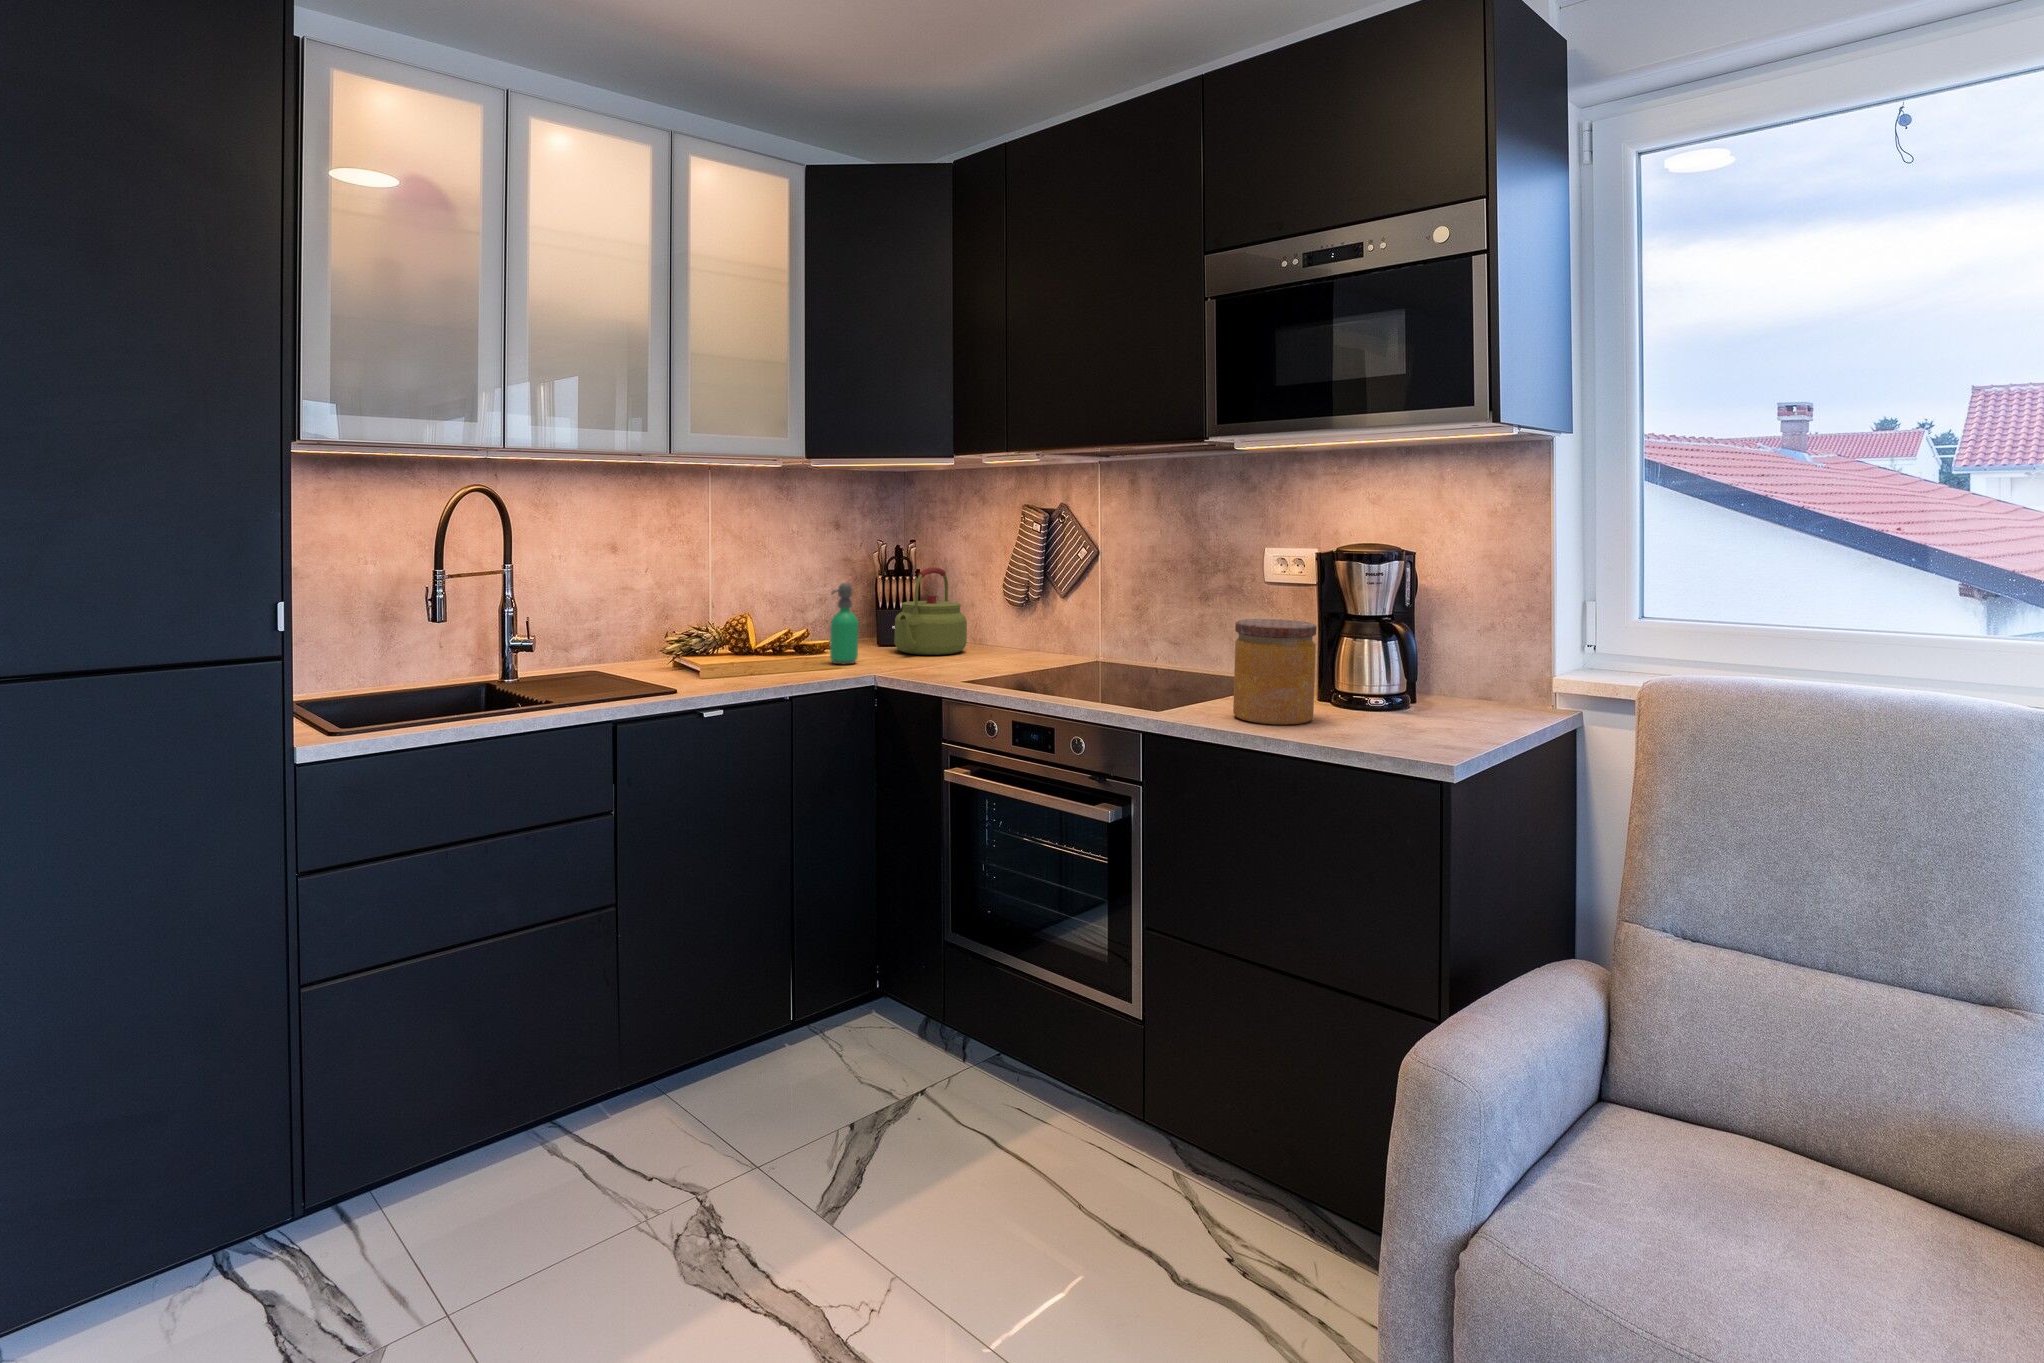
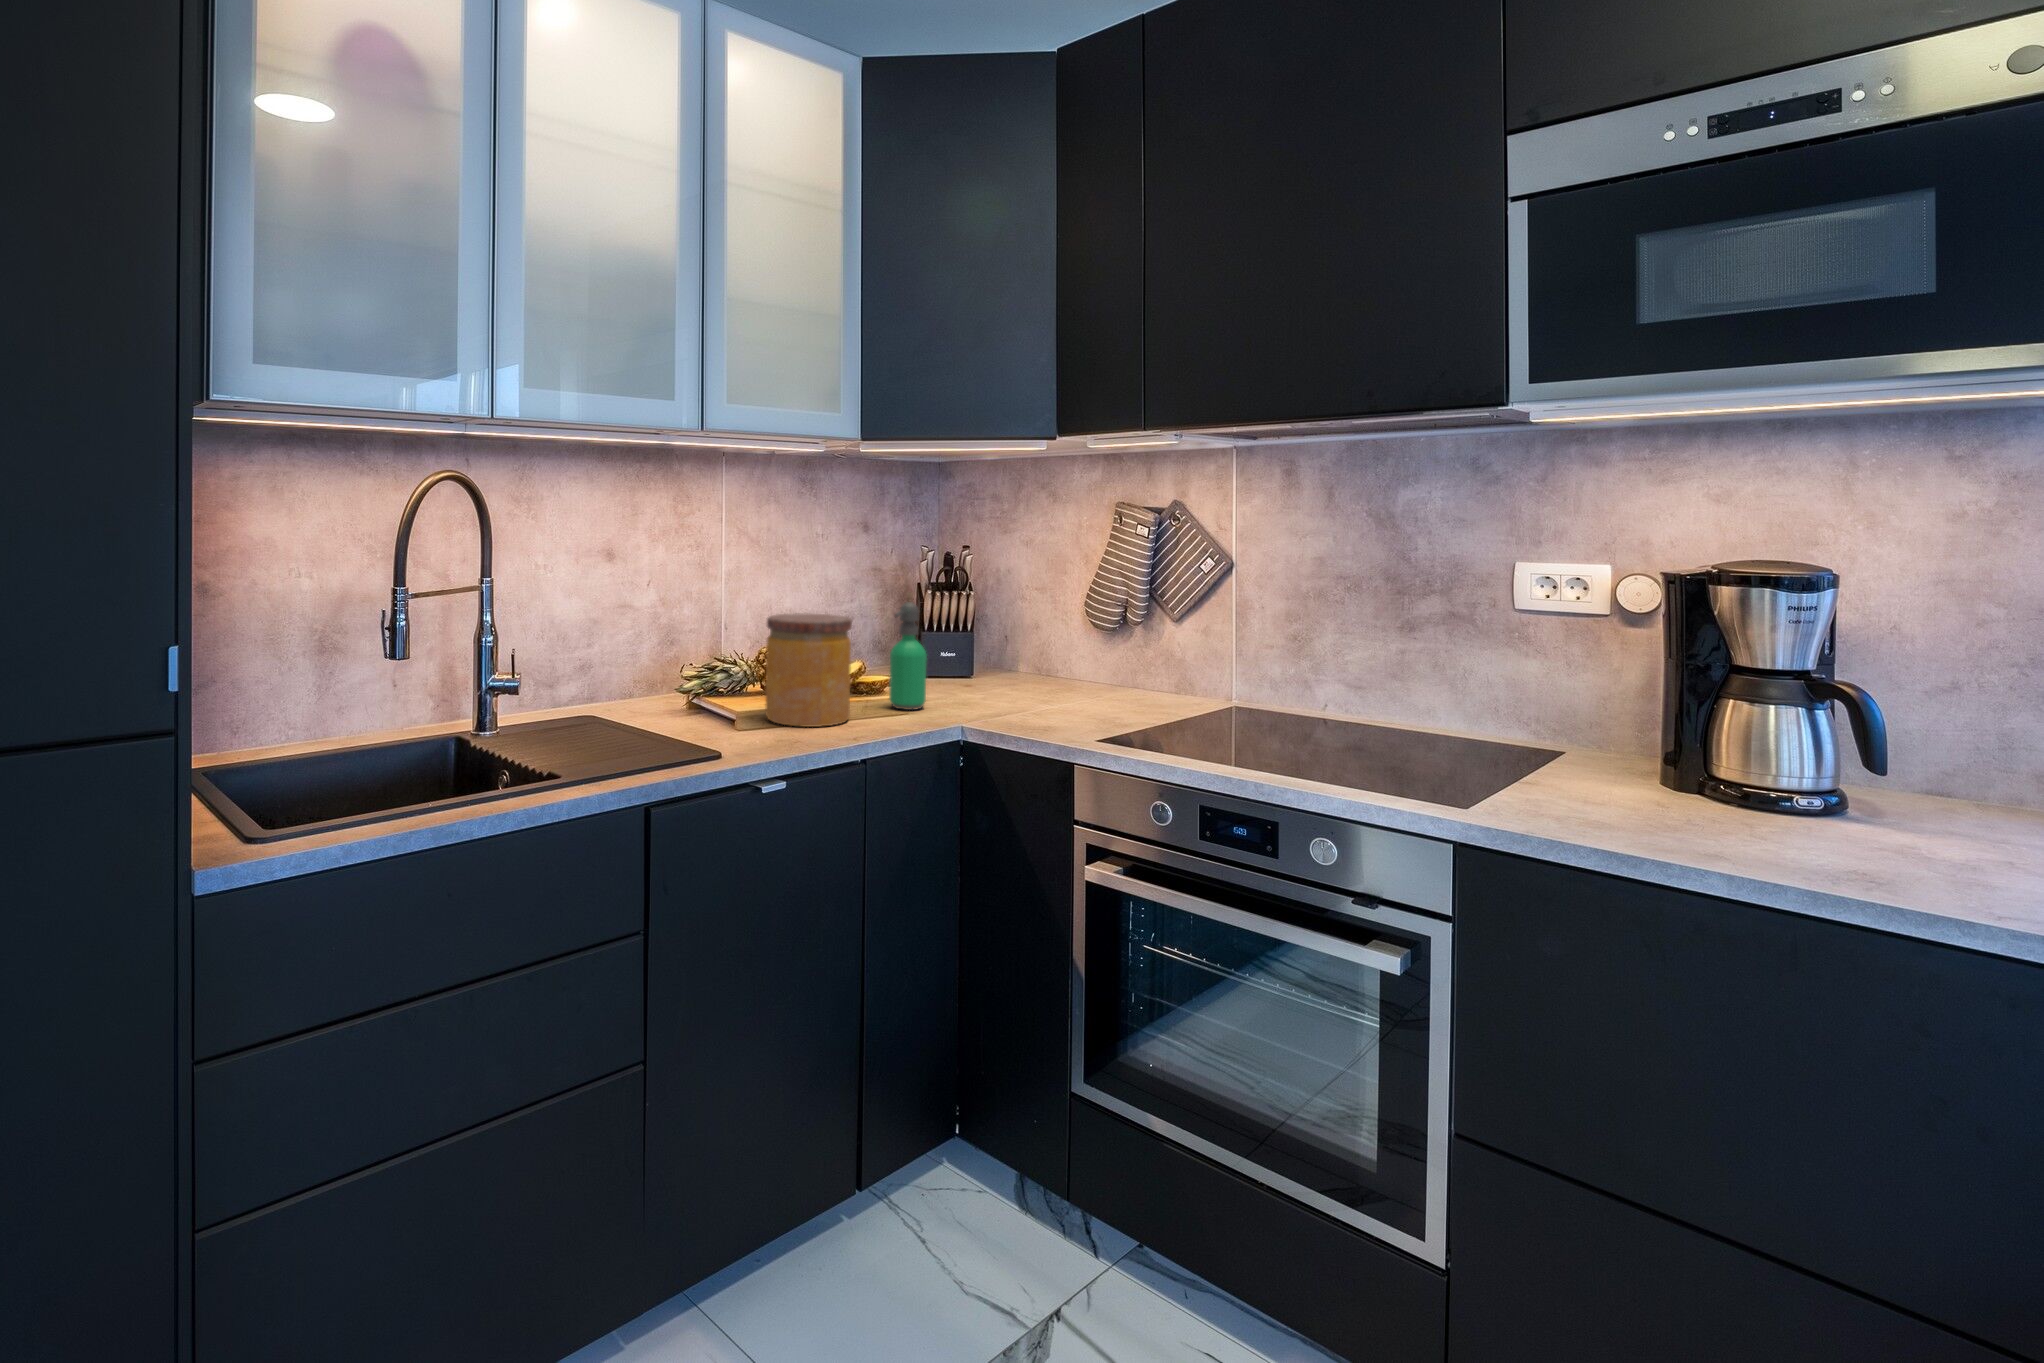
kettle: present [894,567,967,655] -> none [954,581,1048,695]
jar: present [1233,619,1316,725] -> present [765,613,852,727]

